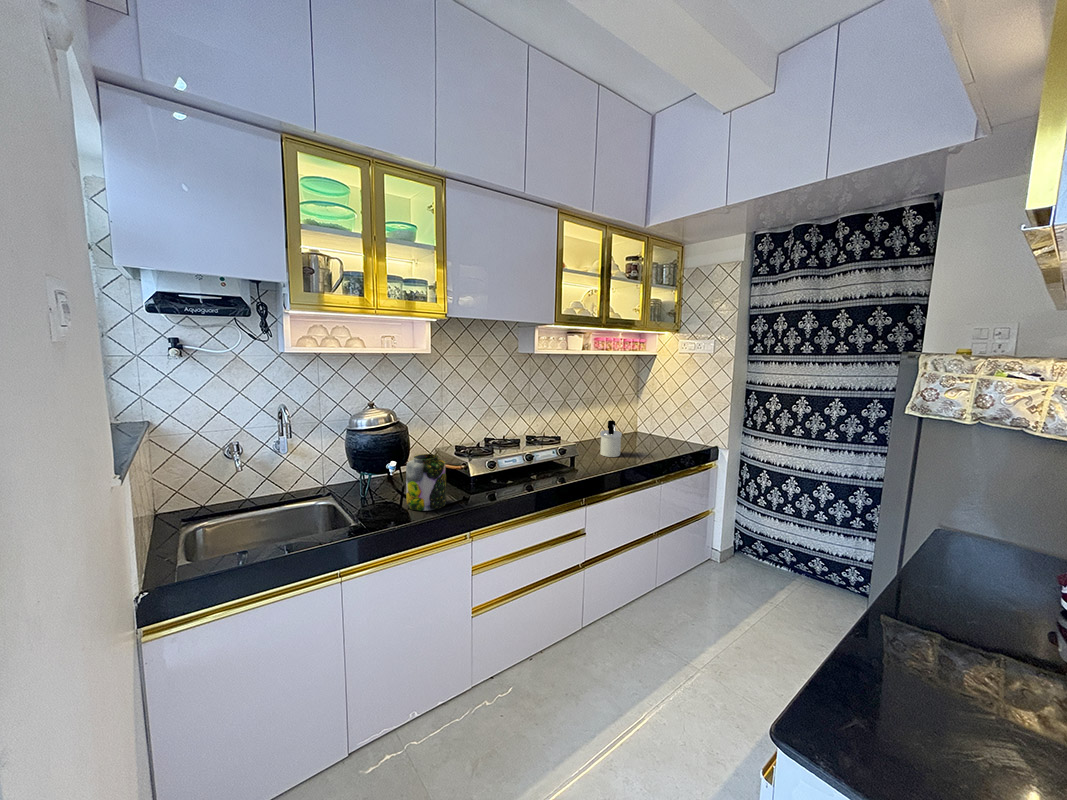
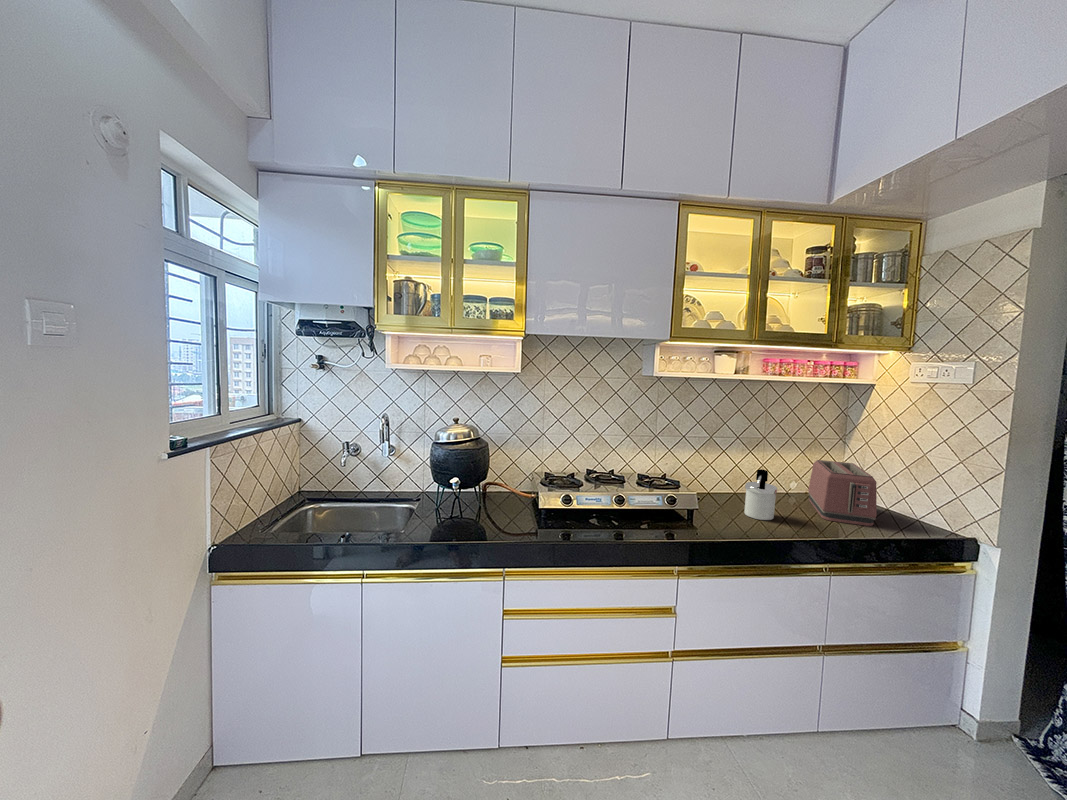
toaster: none [626,410,673,450] -> present [808,460,877,526]
jar: present [406,454,446,511] -> none [460,476,499,536]

